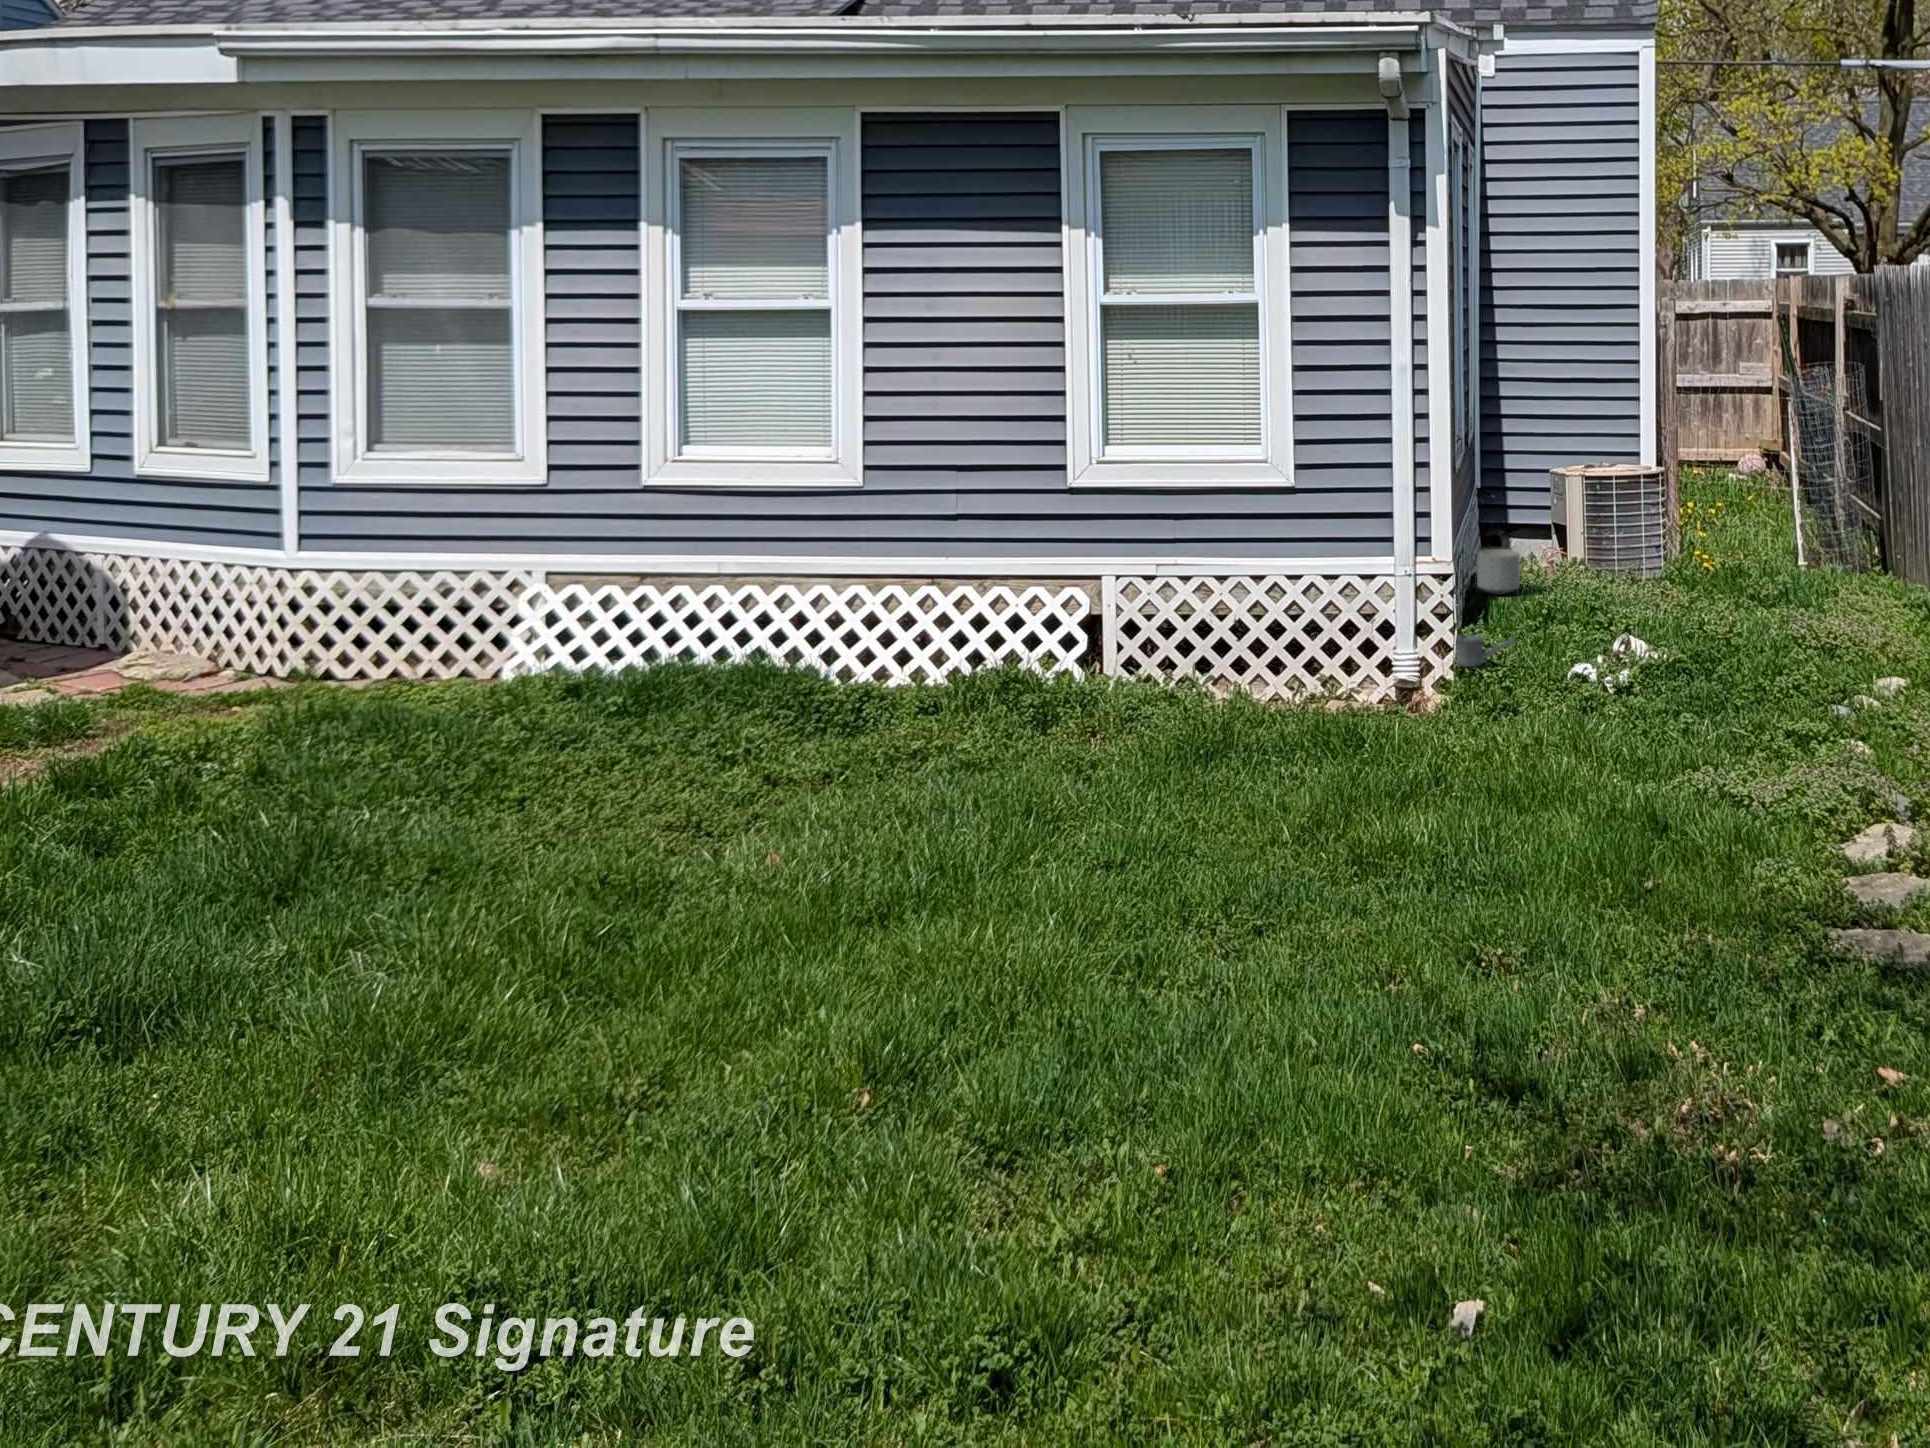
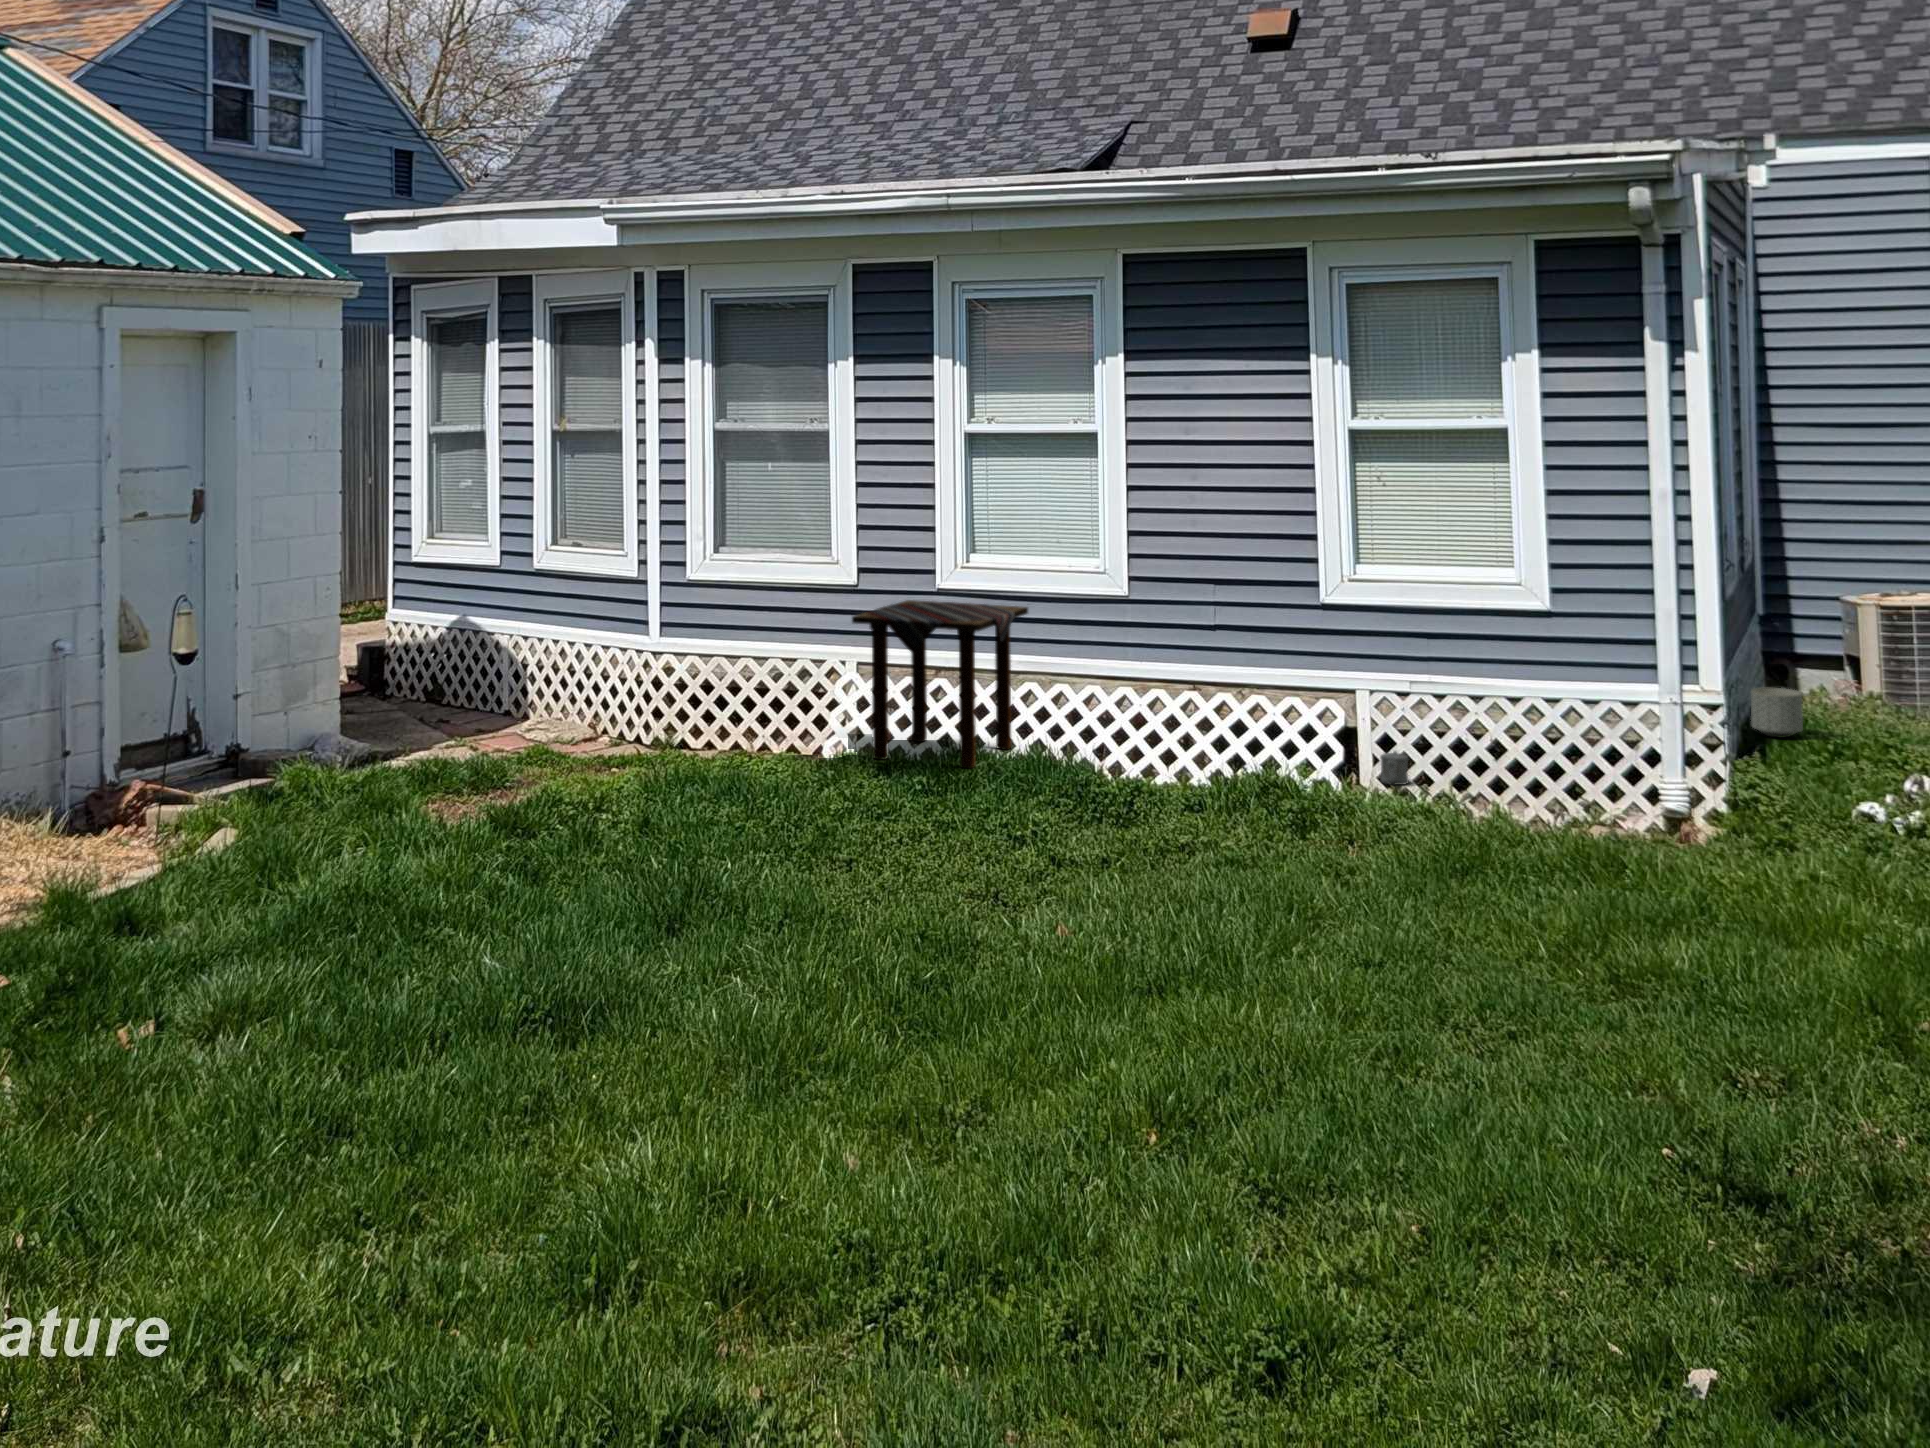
side table: none [520,498,751,689] -> present [852,600,1028,769]
watering can: present [1453,634,1515,667] -> present [1380,751,1409,785]

